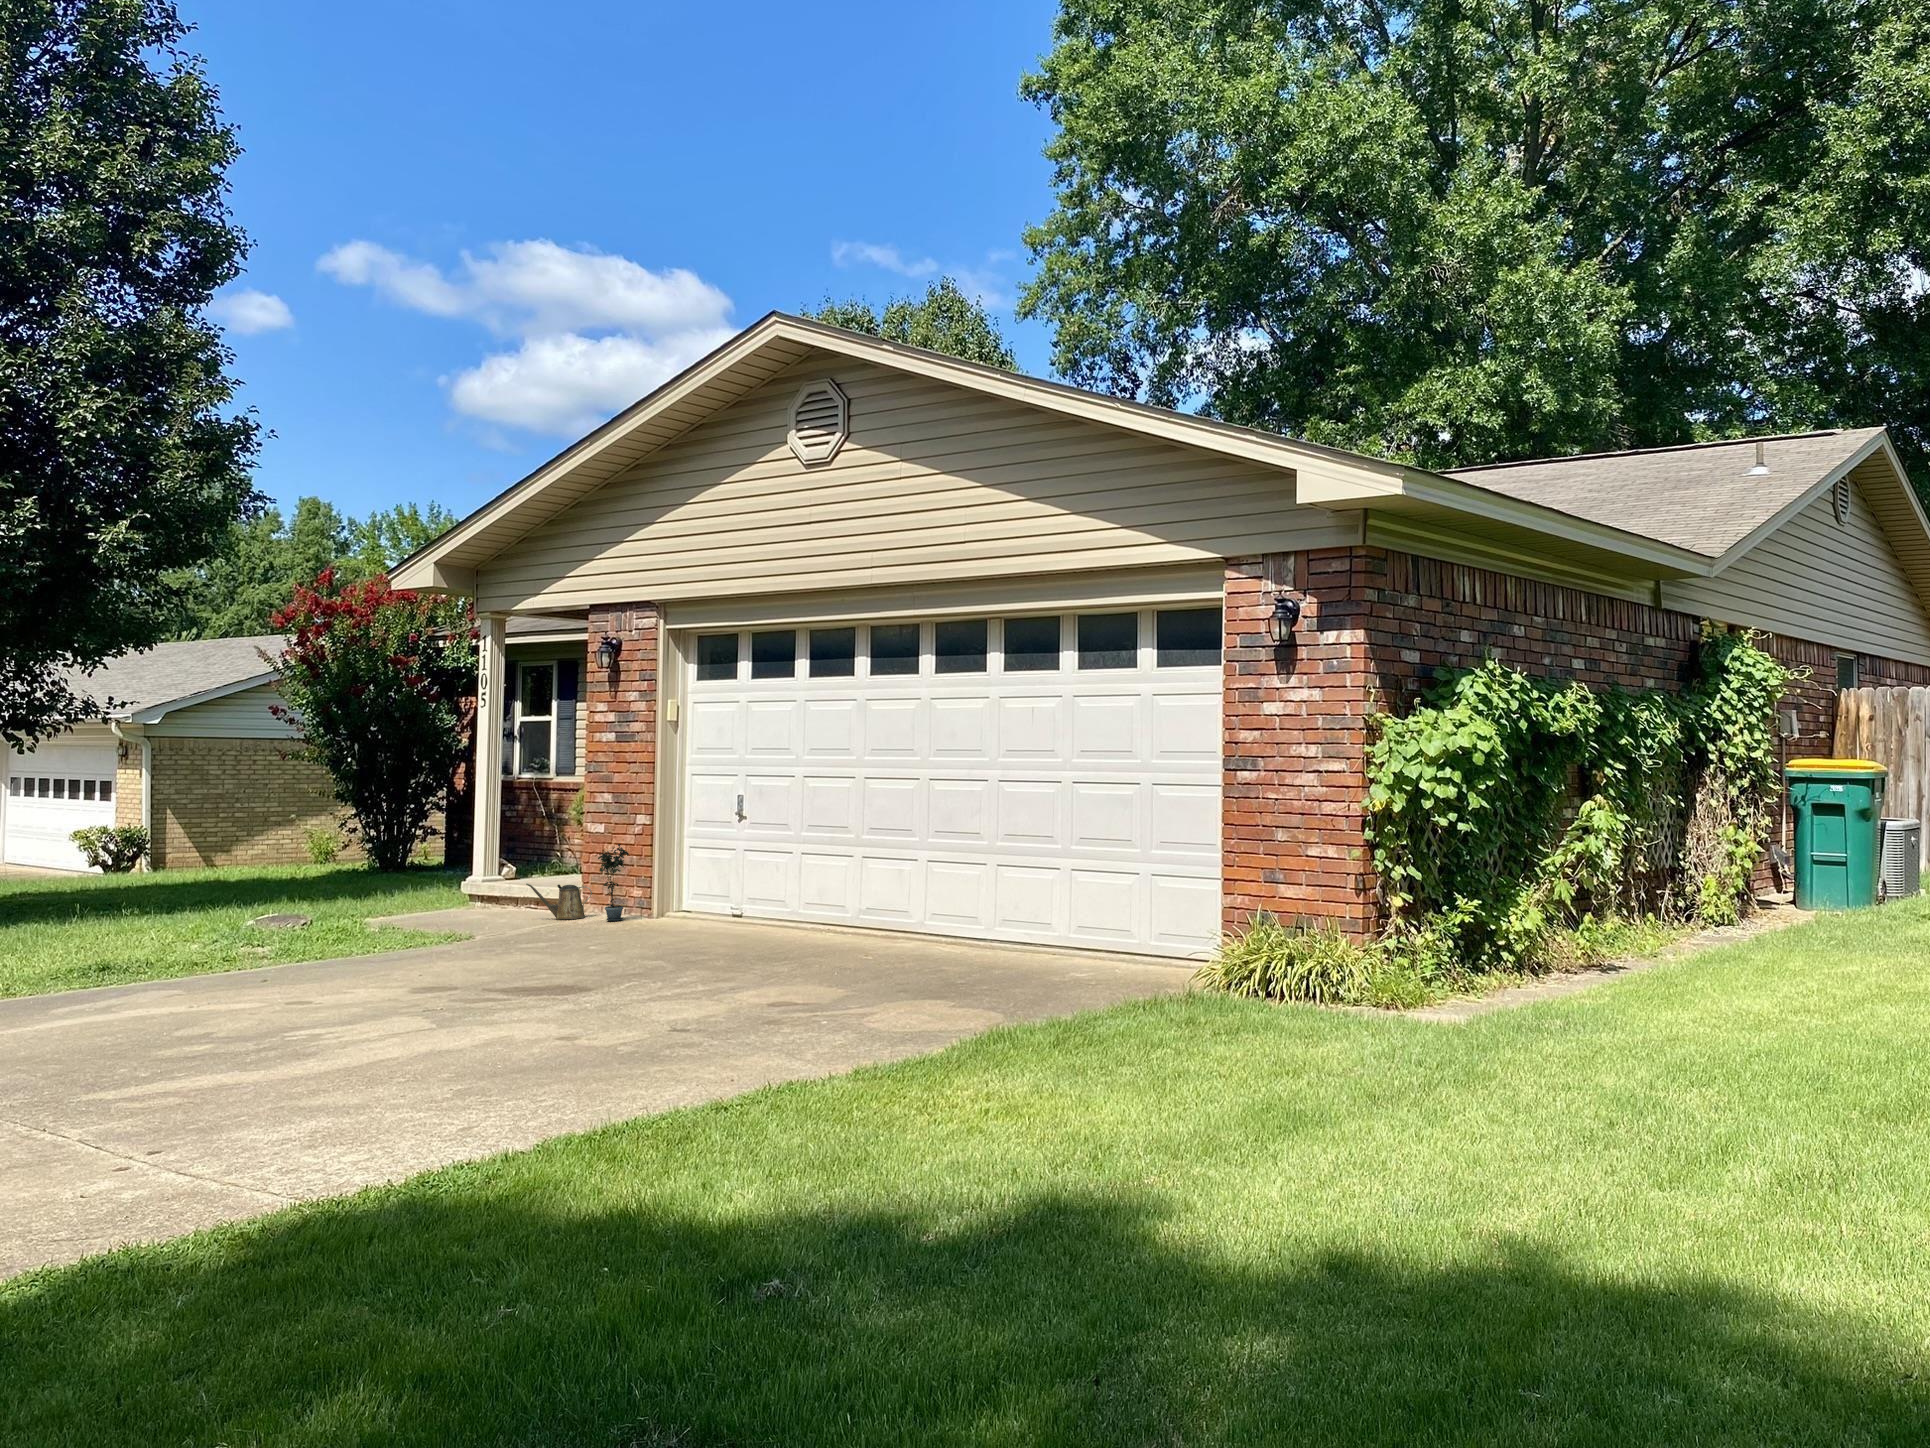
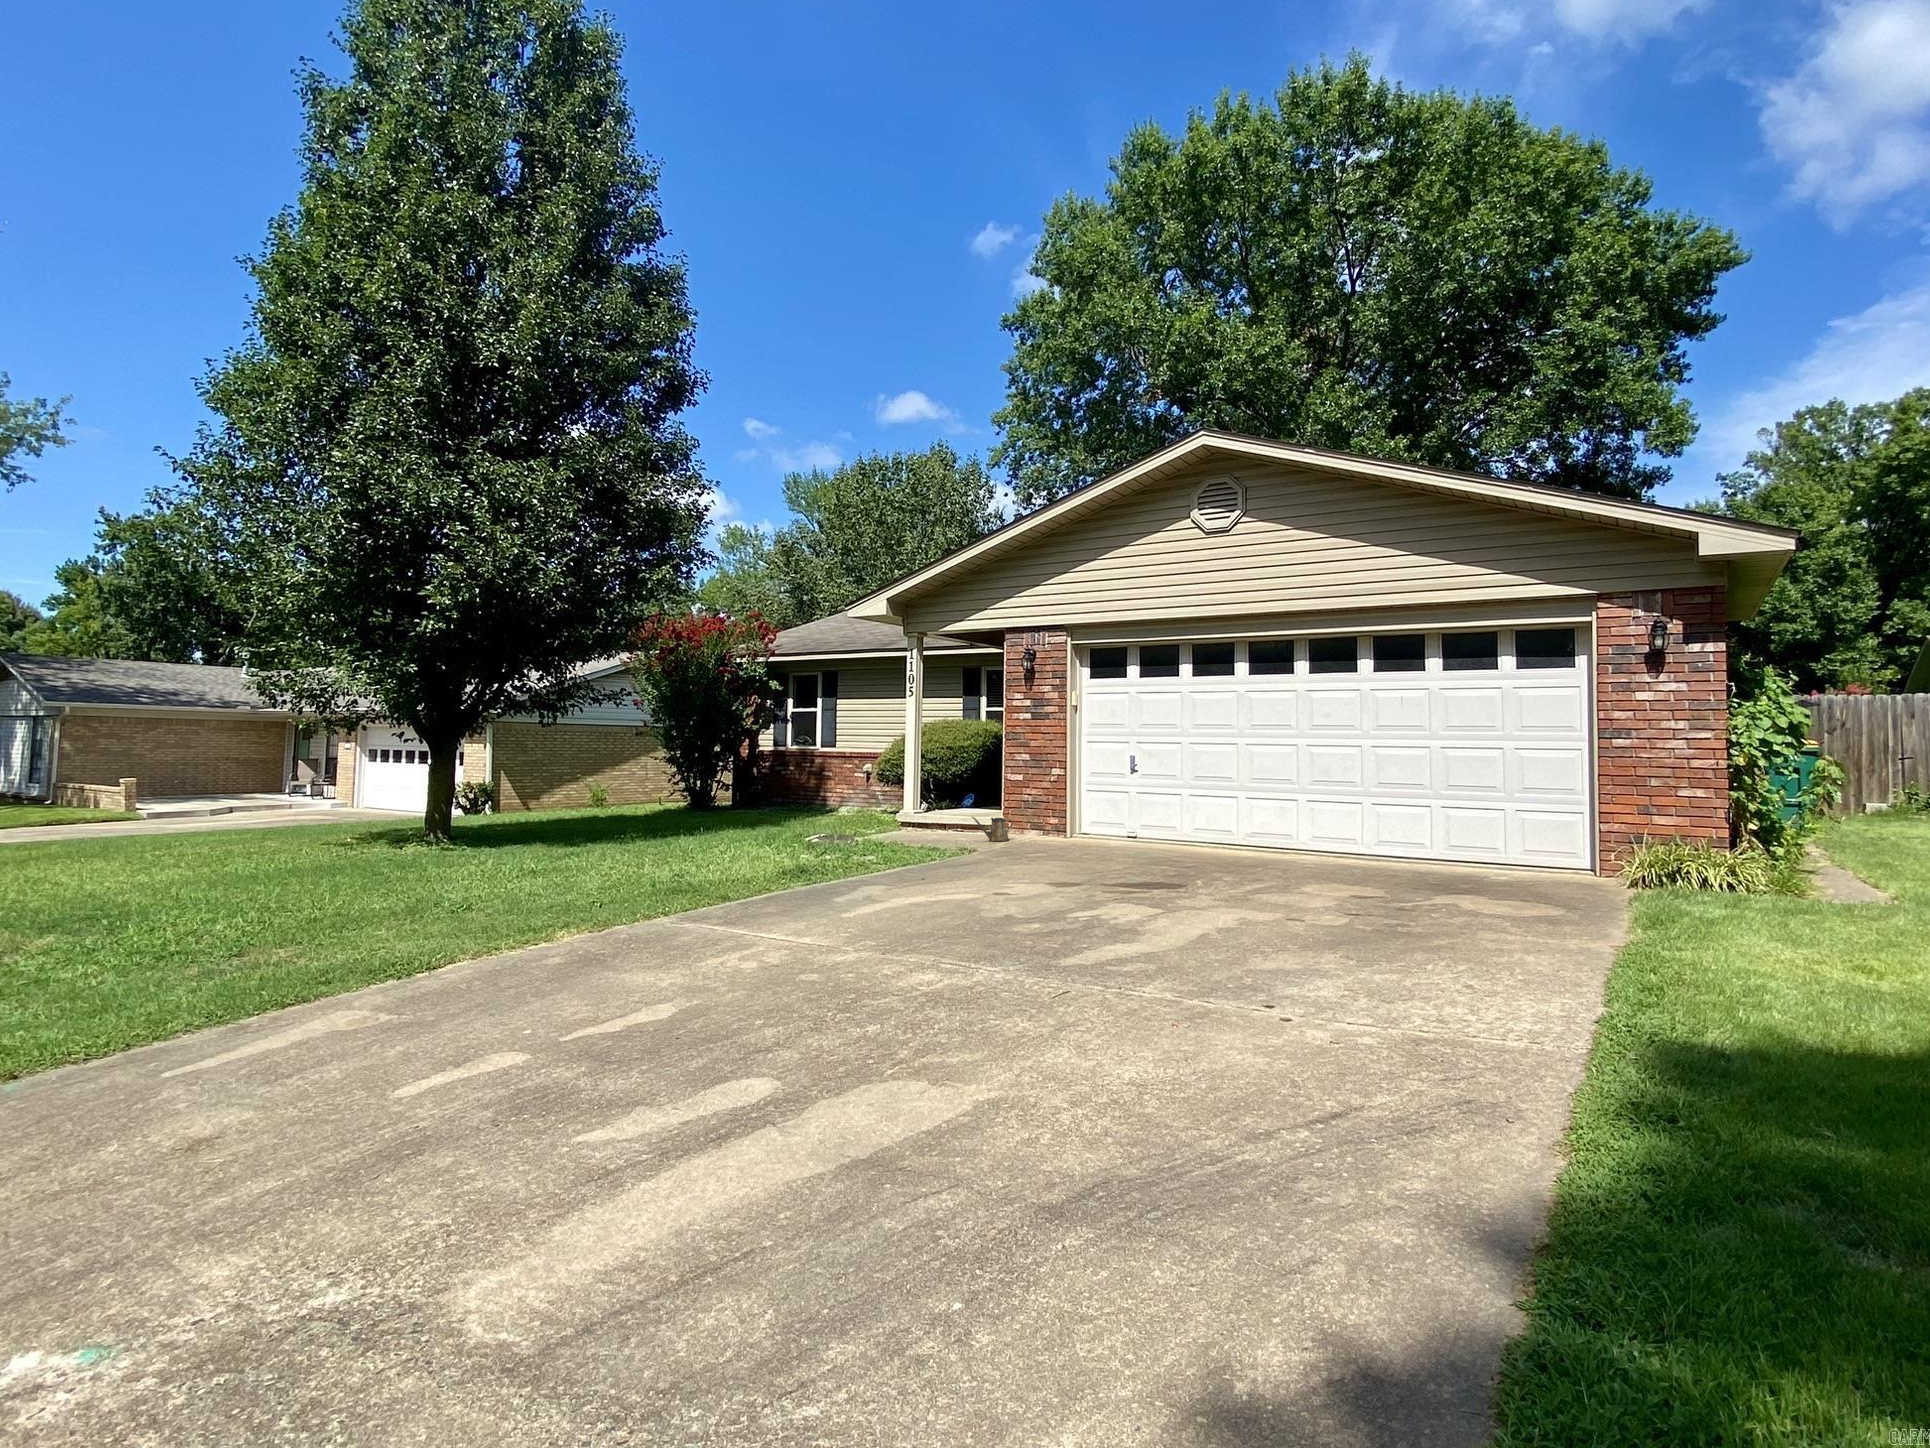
potted plant: present [596,844,629,921] -> none [1029,789,1051,843]

